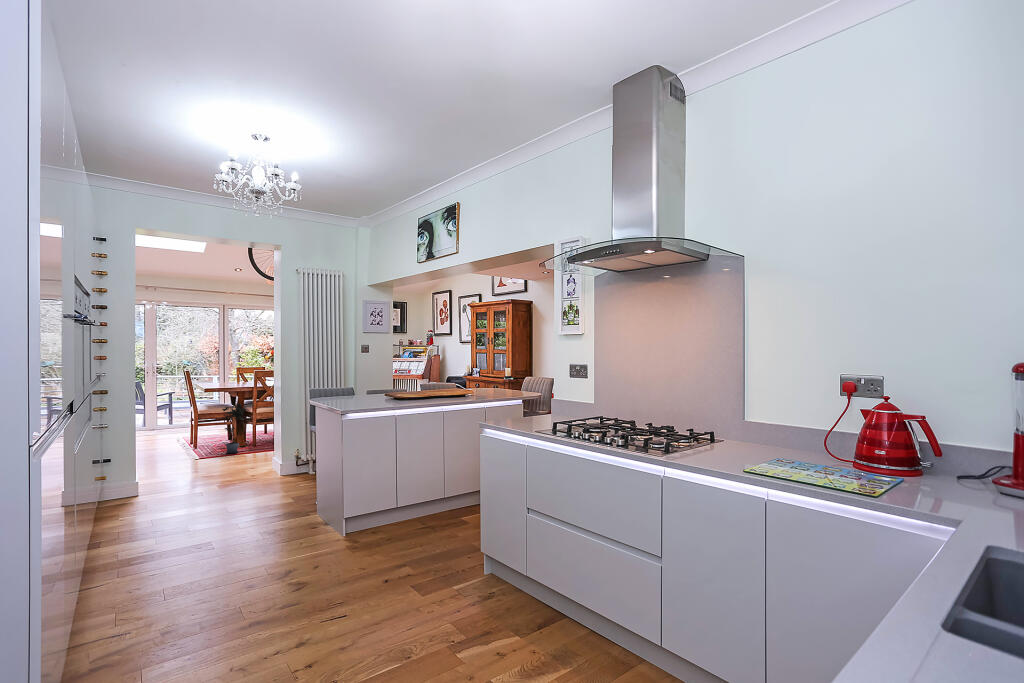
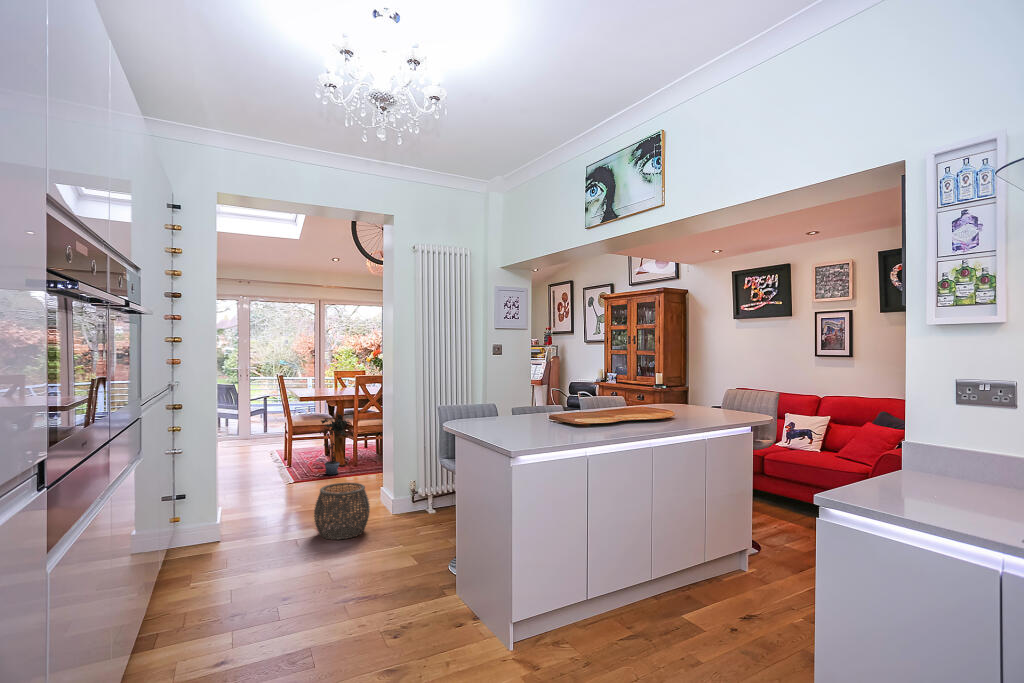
woven basket: none [214,450,259,491] -> present [314,482,370,540]

